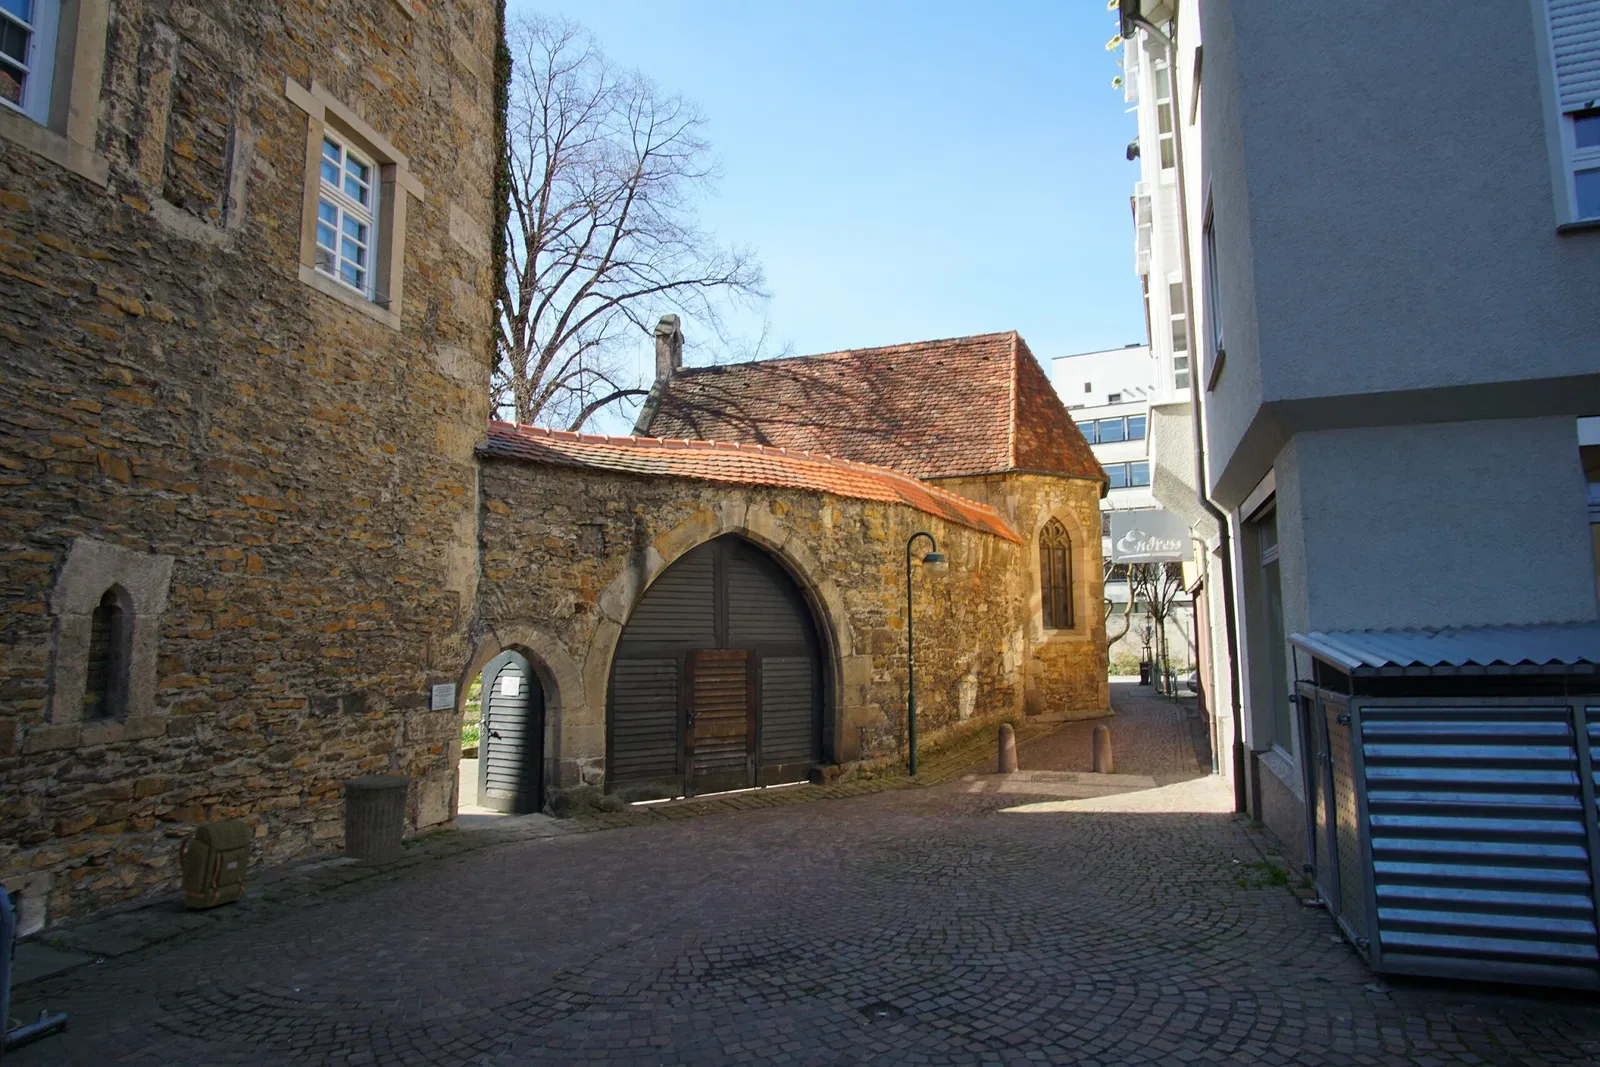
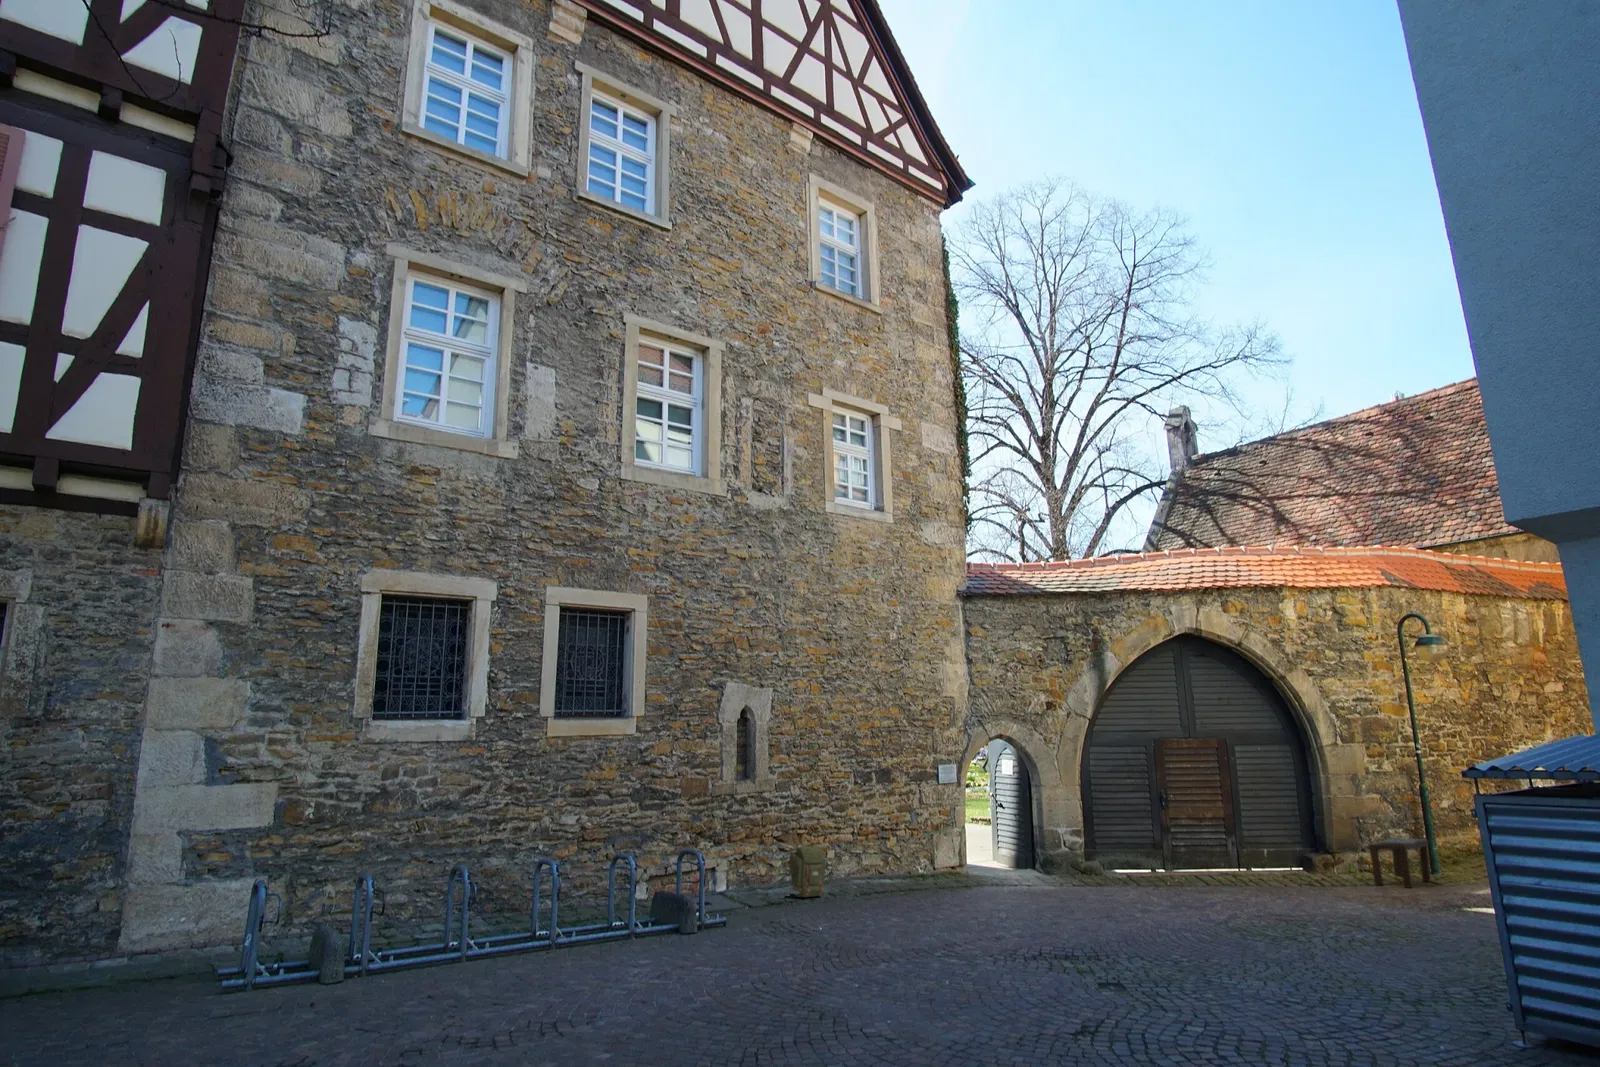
bench: none [884,750,925,799] -> present [1368,838,1430,888]
trash can: present [343,770,411,867] -> none [881,823,923,889]

